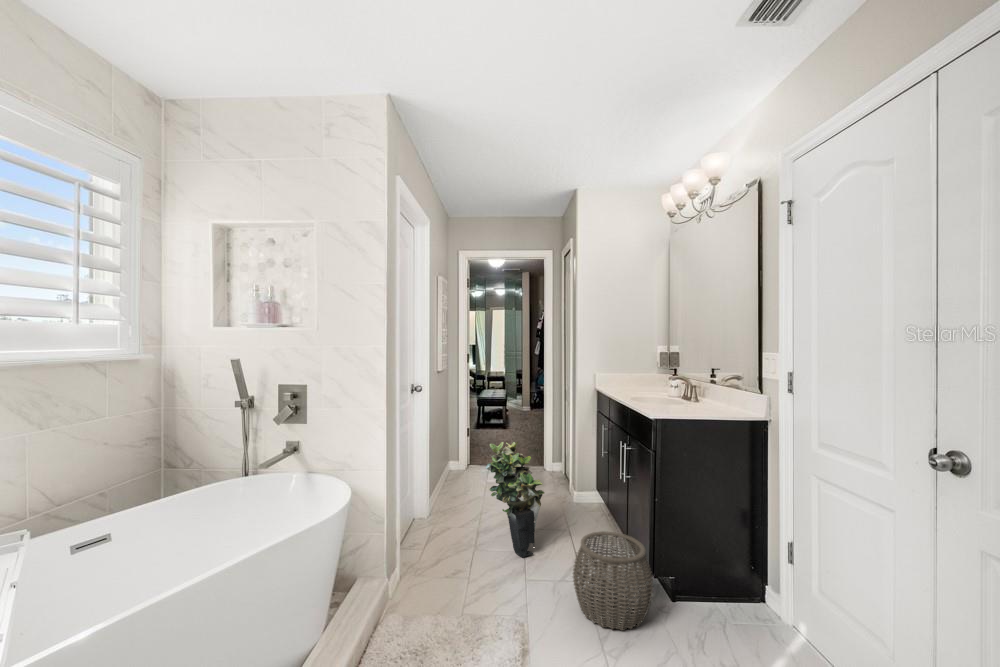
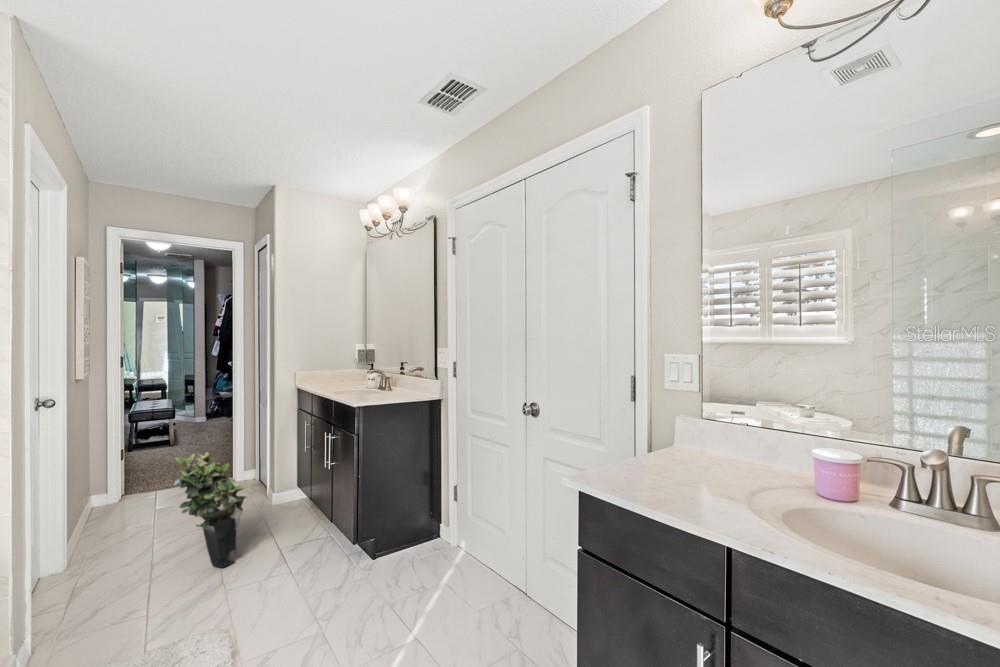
woven basket: present [573,531,653,630] -> none [284,513,358,596]

